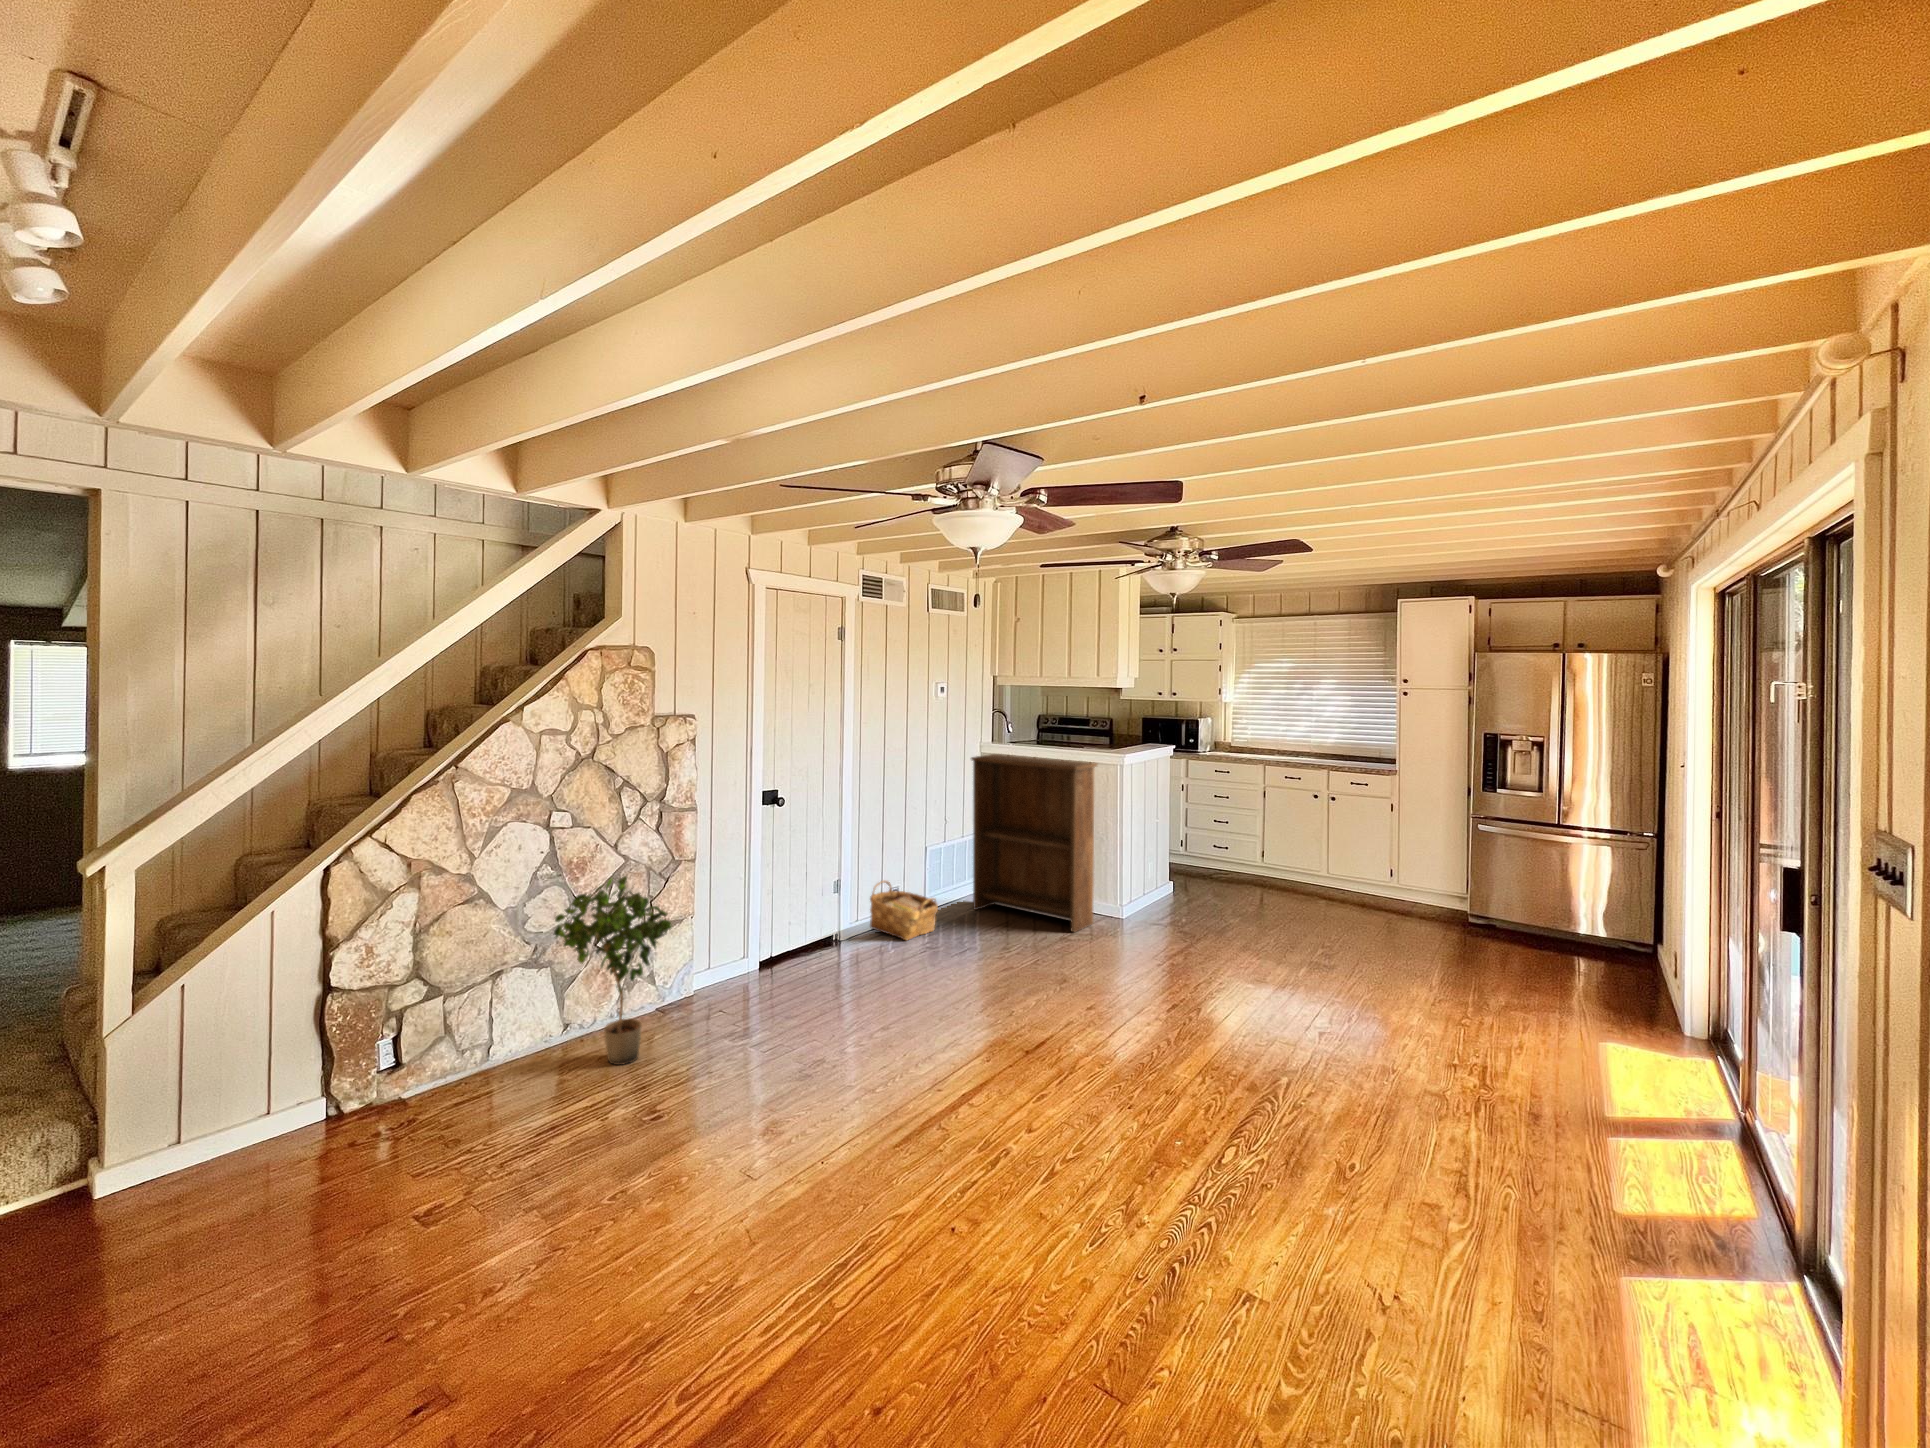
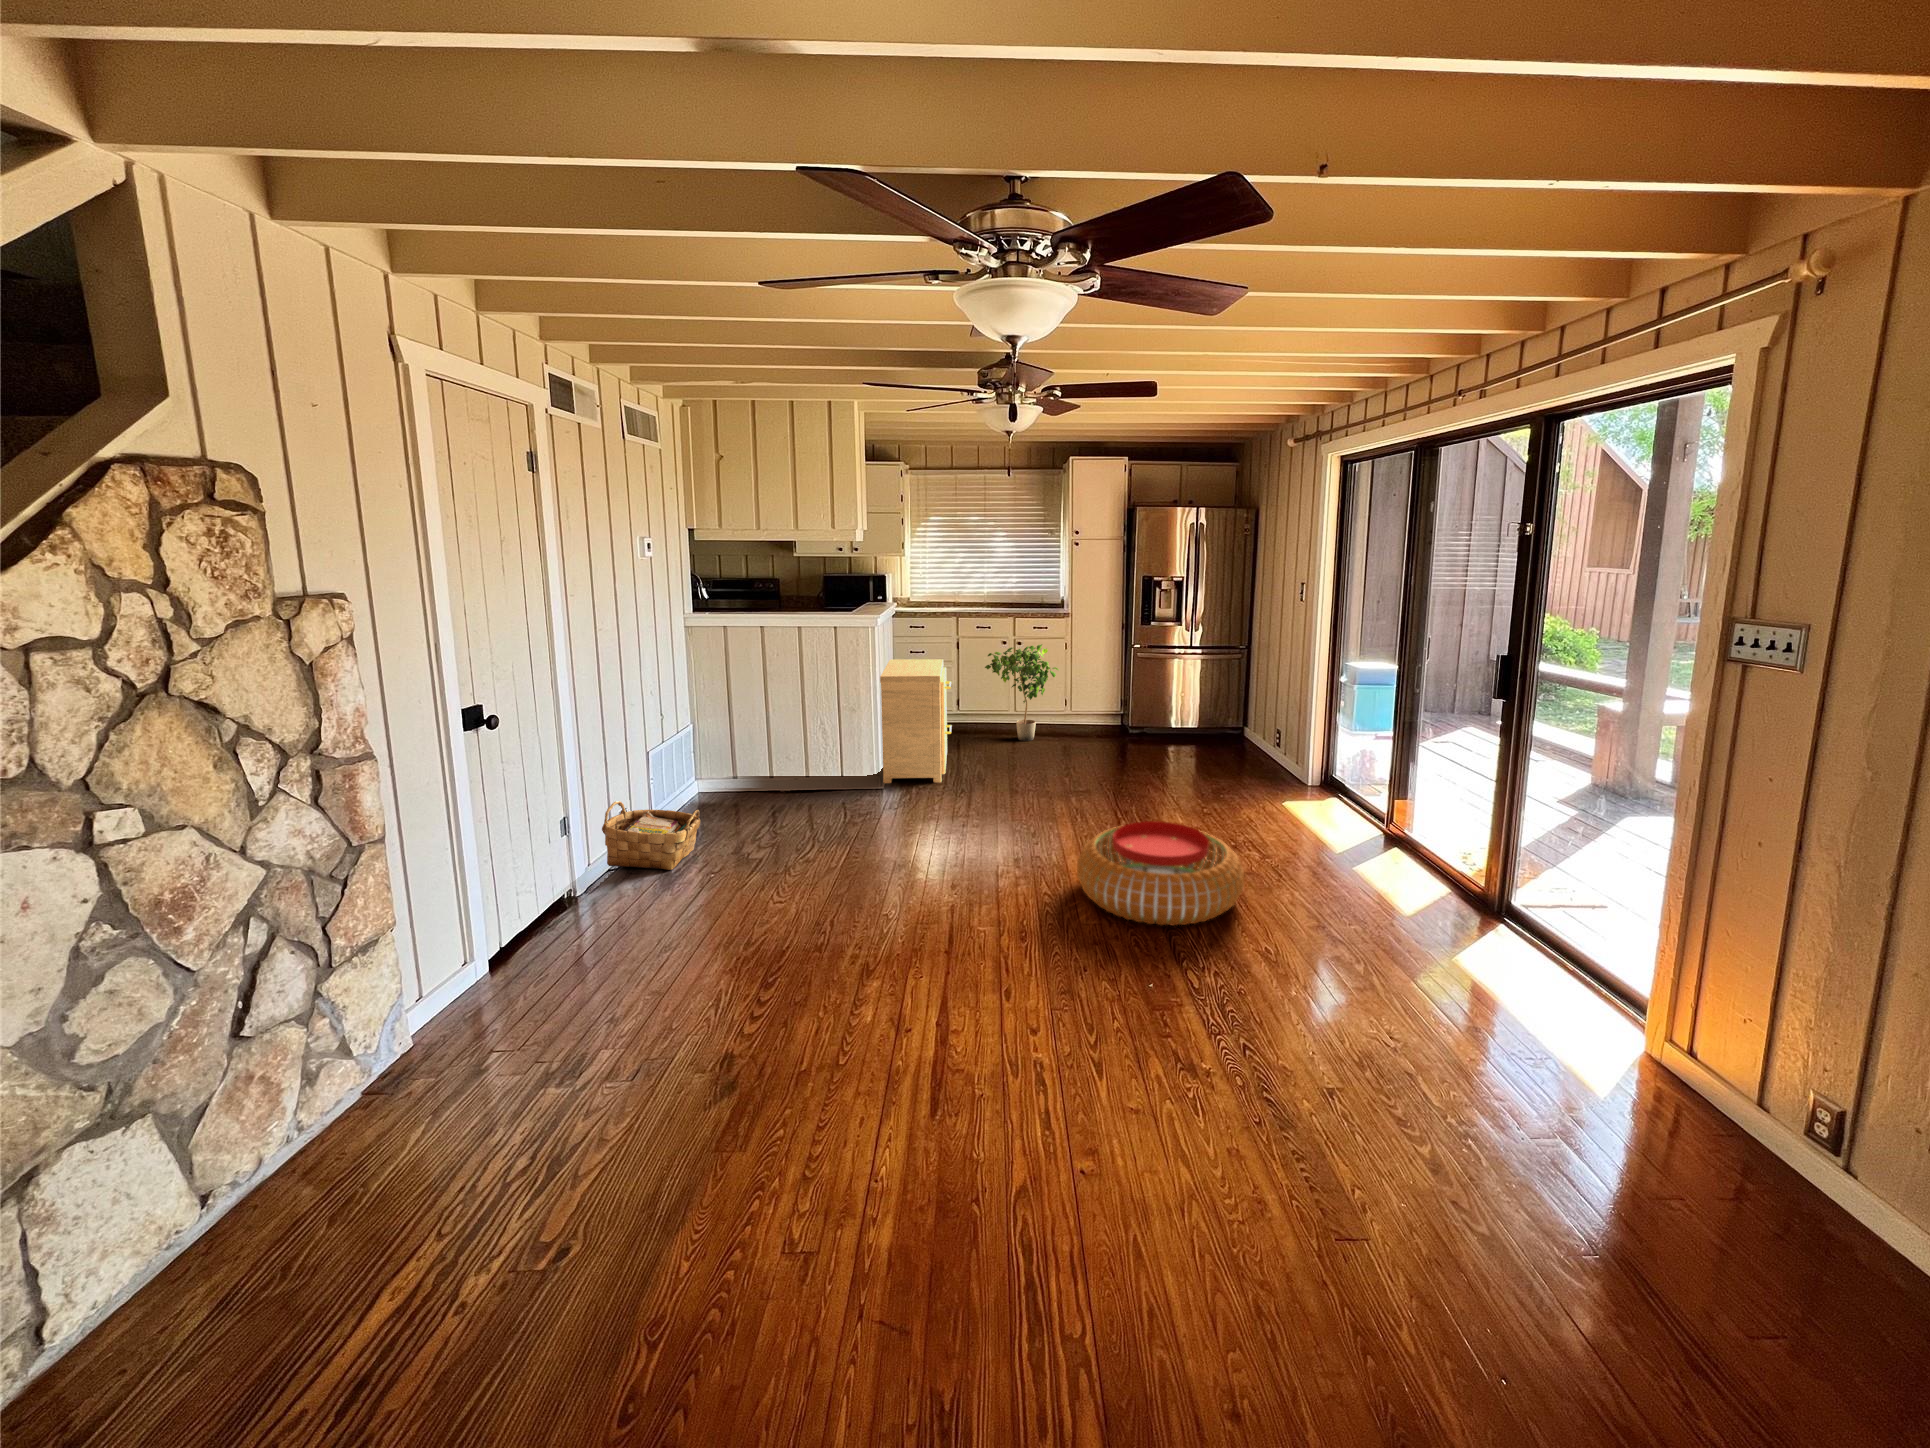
bookshelf: present [971,754,1098,932] -> none [698,626,859,814]
side table: none [1131,799,1219,925] -> present [880,659,952,783]
potted plant: present [554,876,672,1065] -> present [985,644,1059,741]
pouf: none [1192,983,1380,1099] -> present [1077,821,1244,925]

